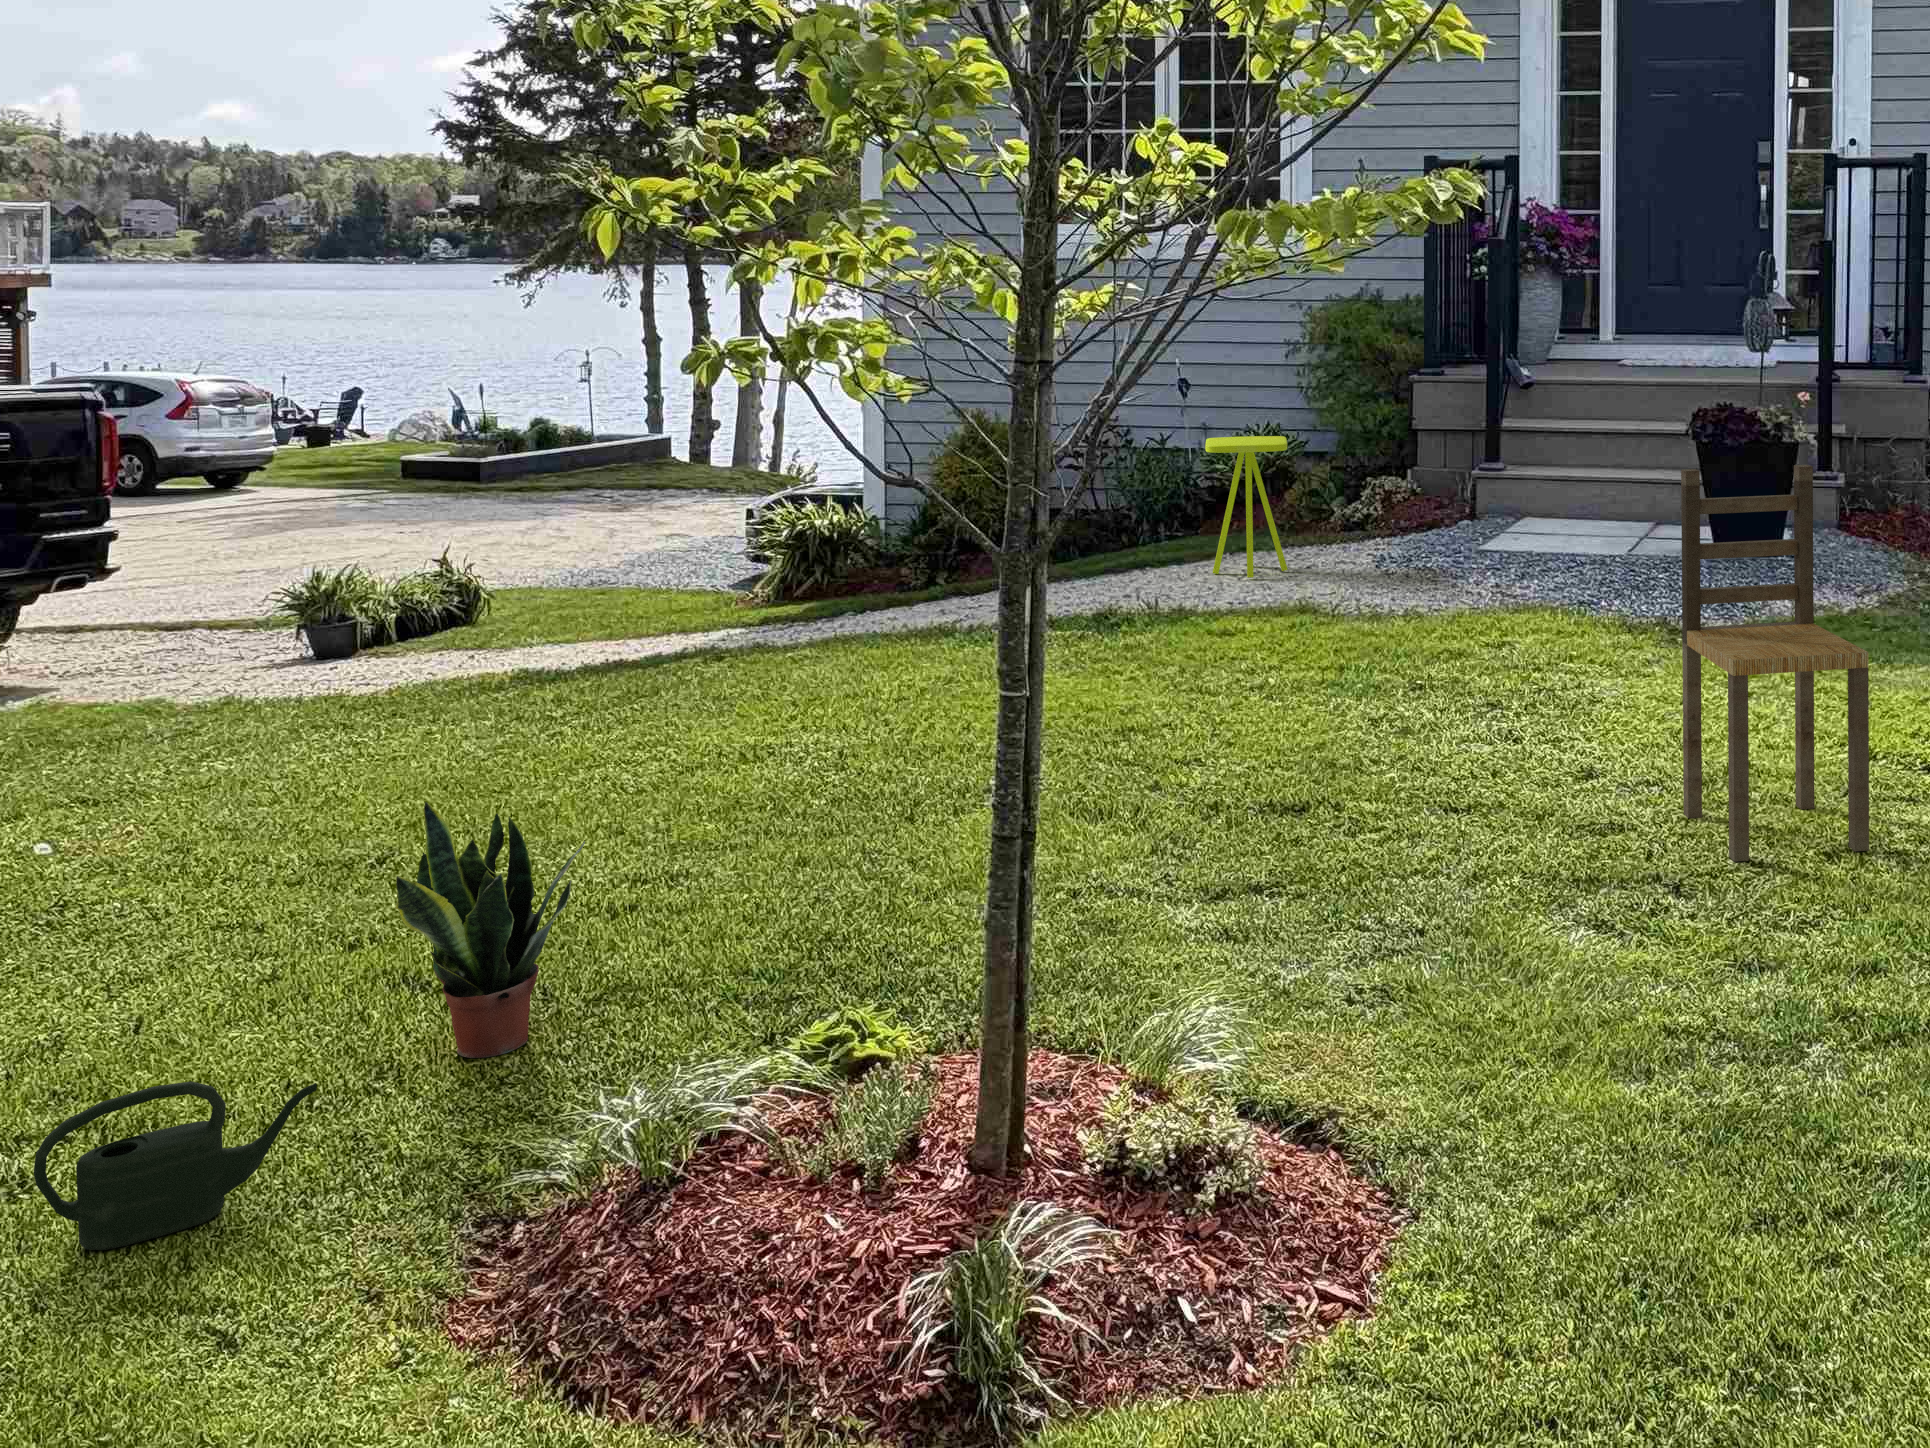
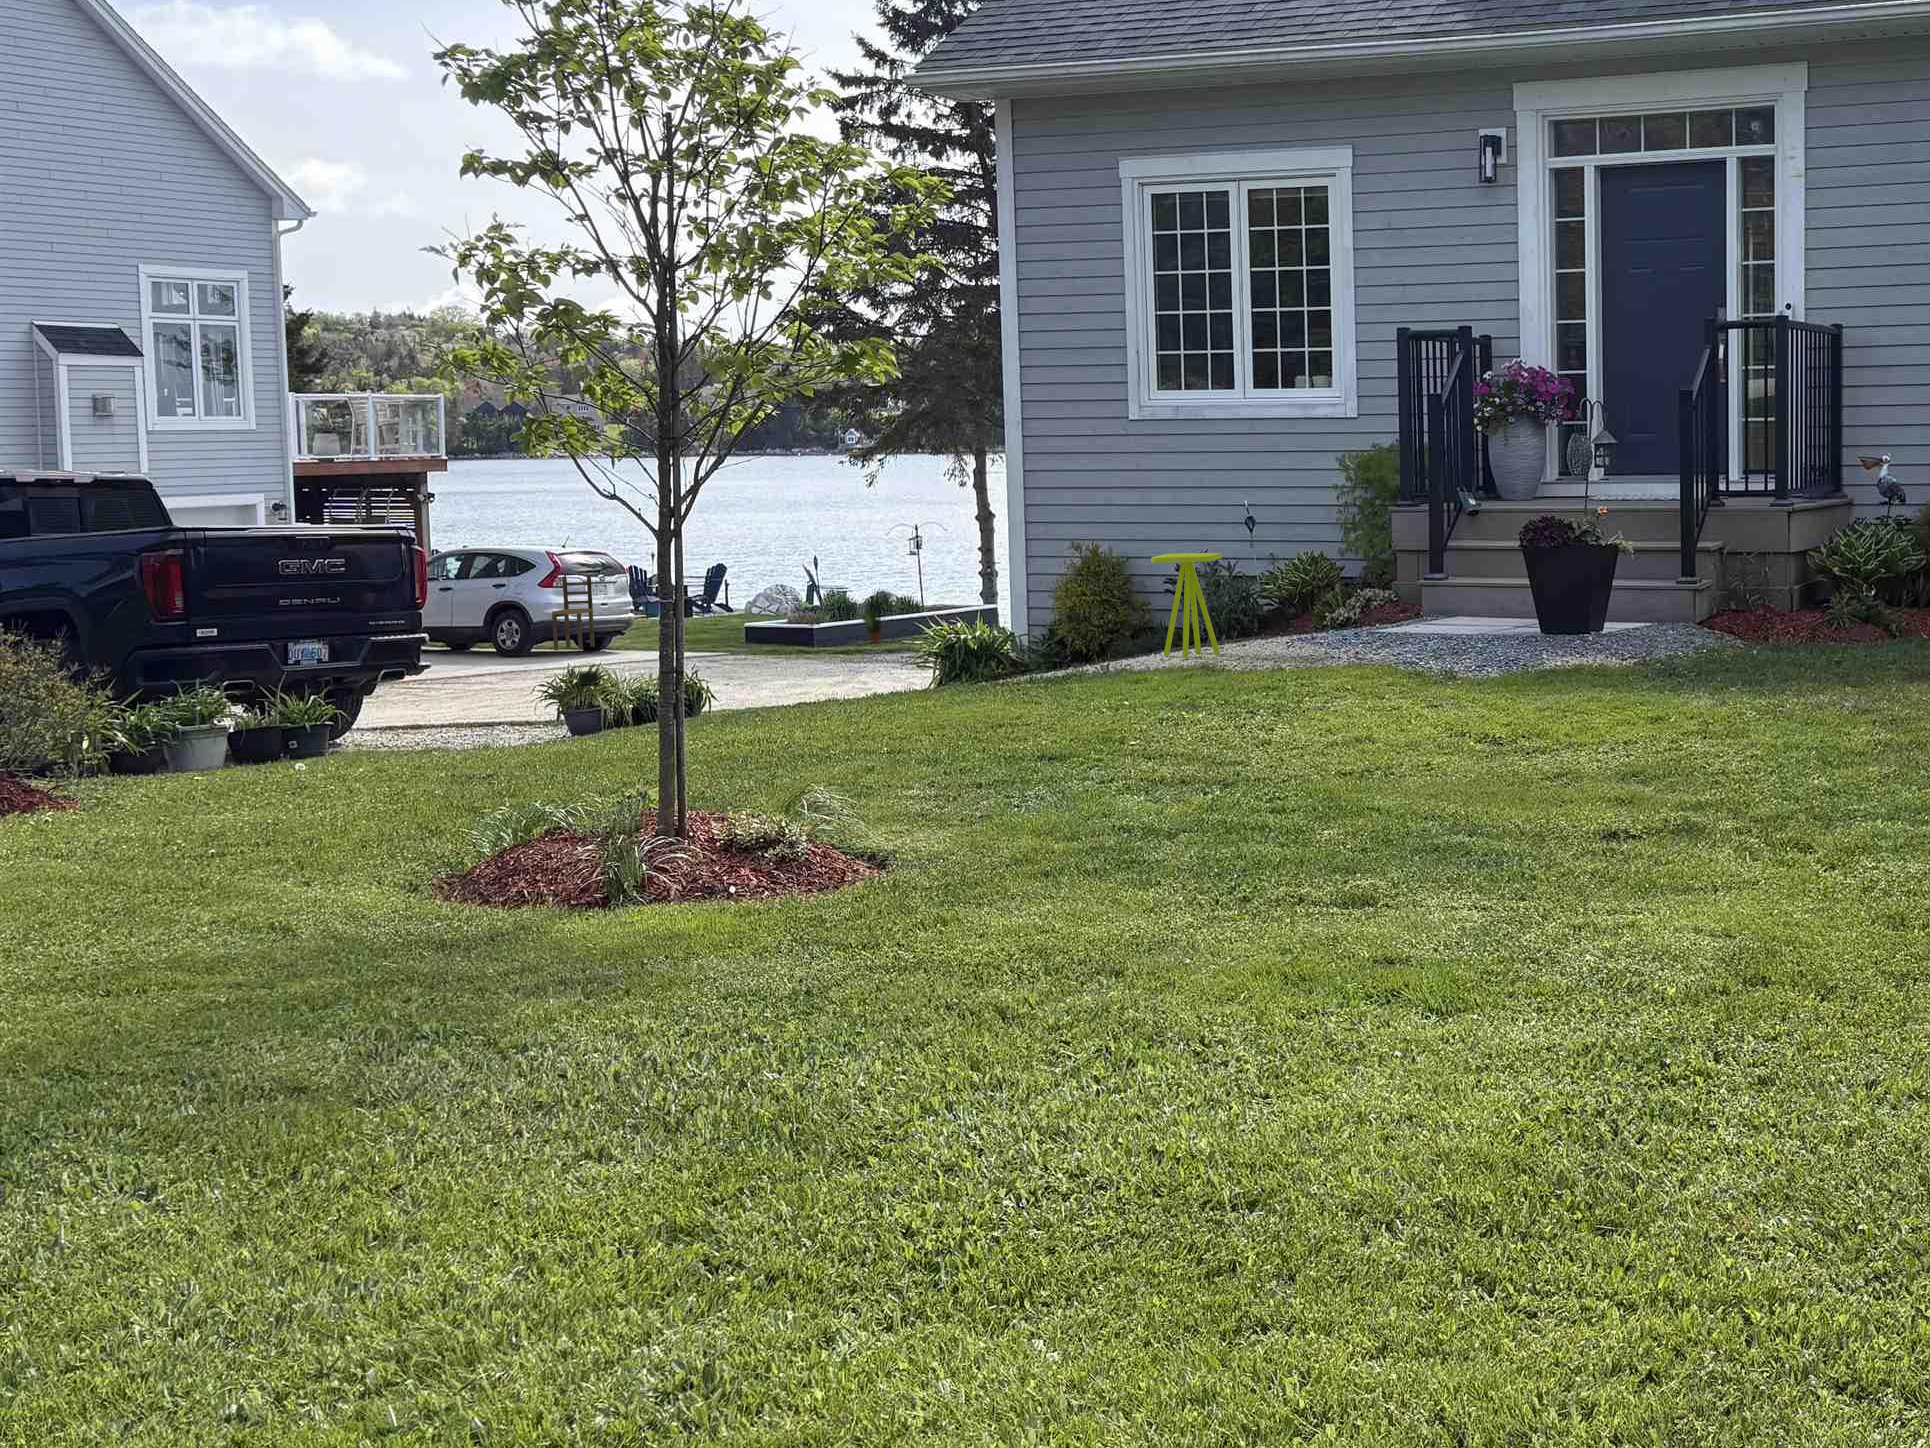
chair: present [1681,465,1869,862] -> present [552,576,595,650]
potted plant: present [395,802,585,1058] -> present [862,608,885,643]
watering can: present [34,1081,317,1250] -> present [575,666,604,685]

